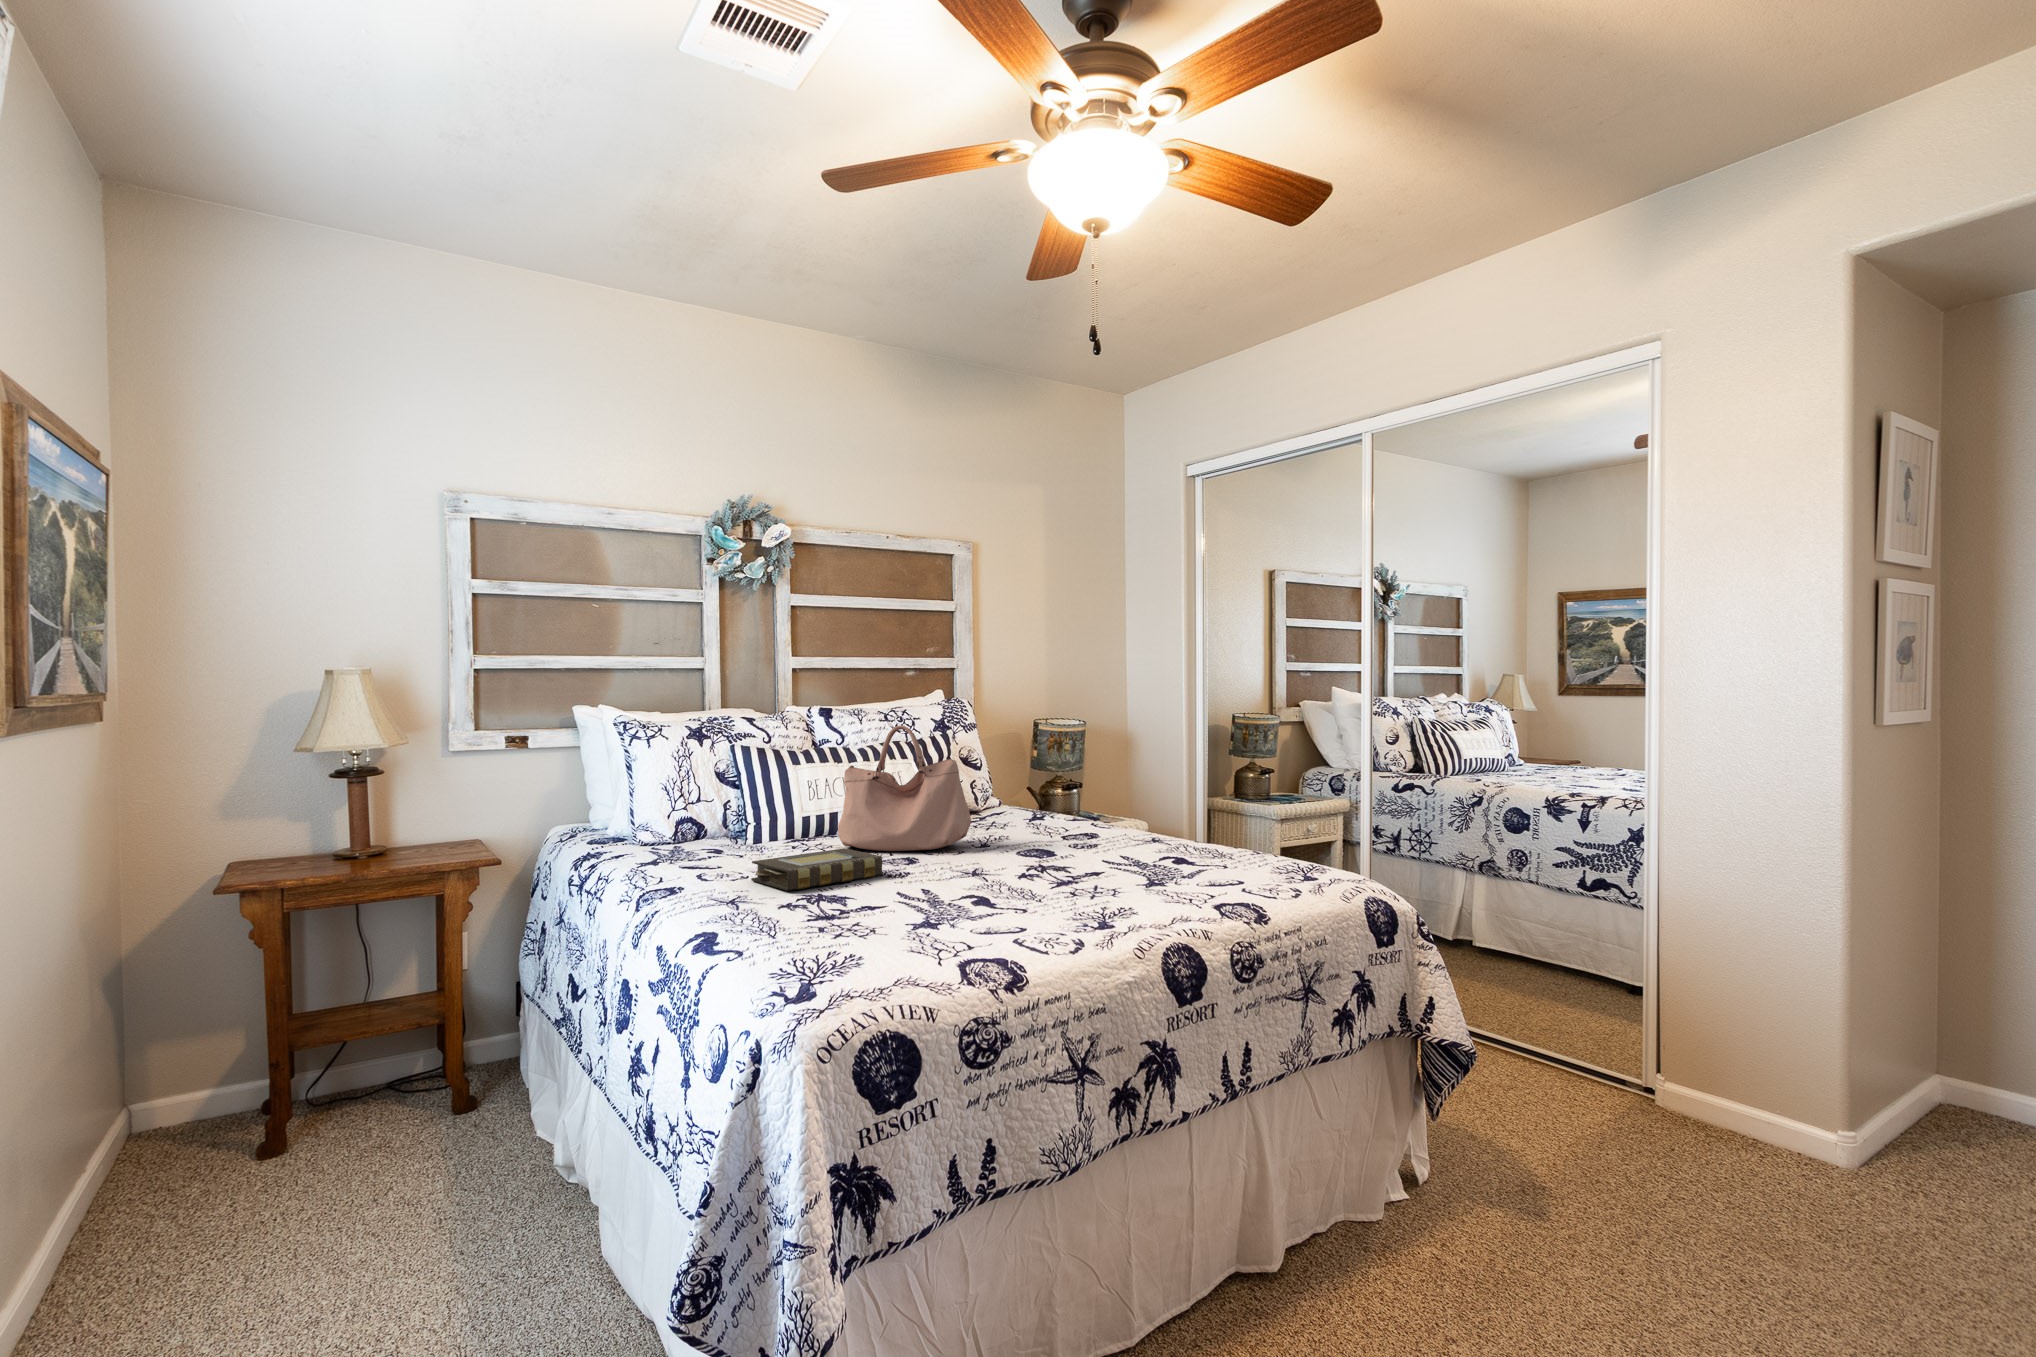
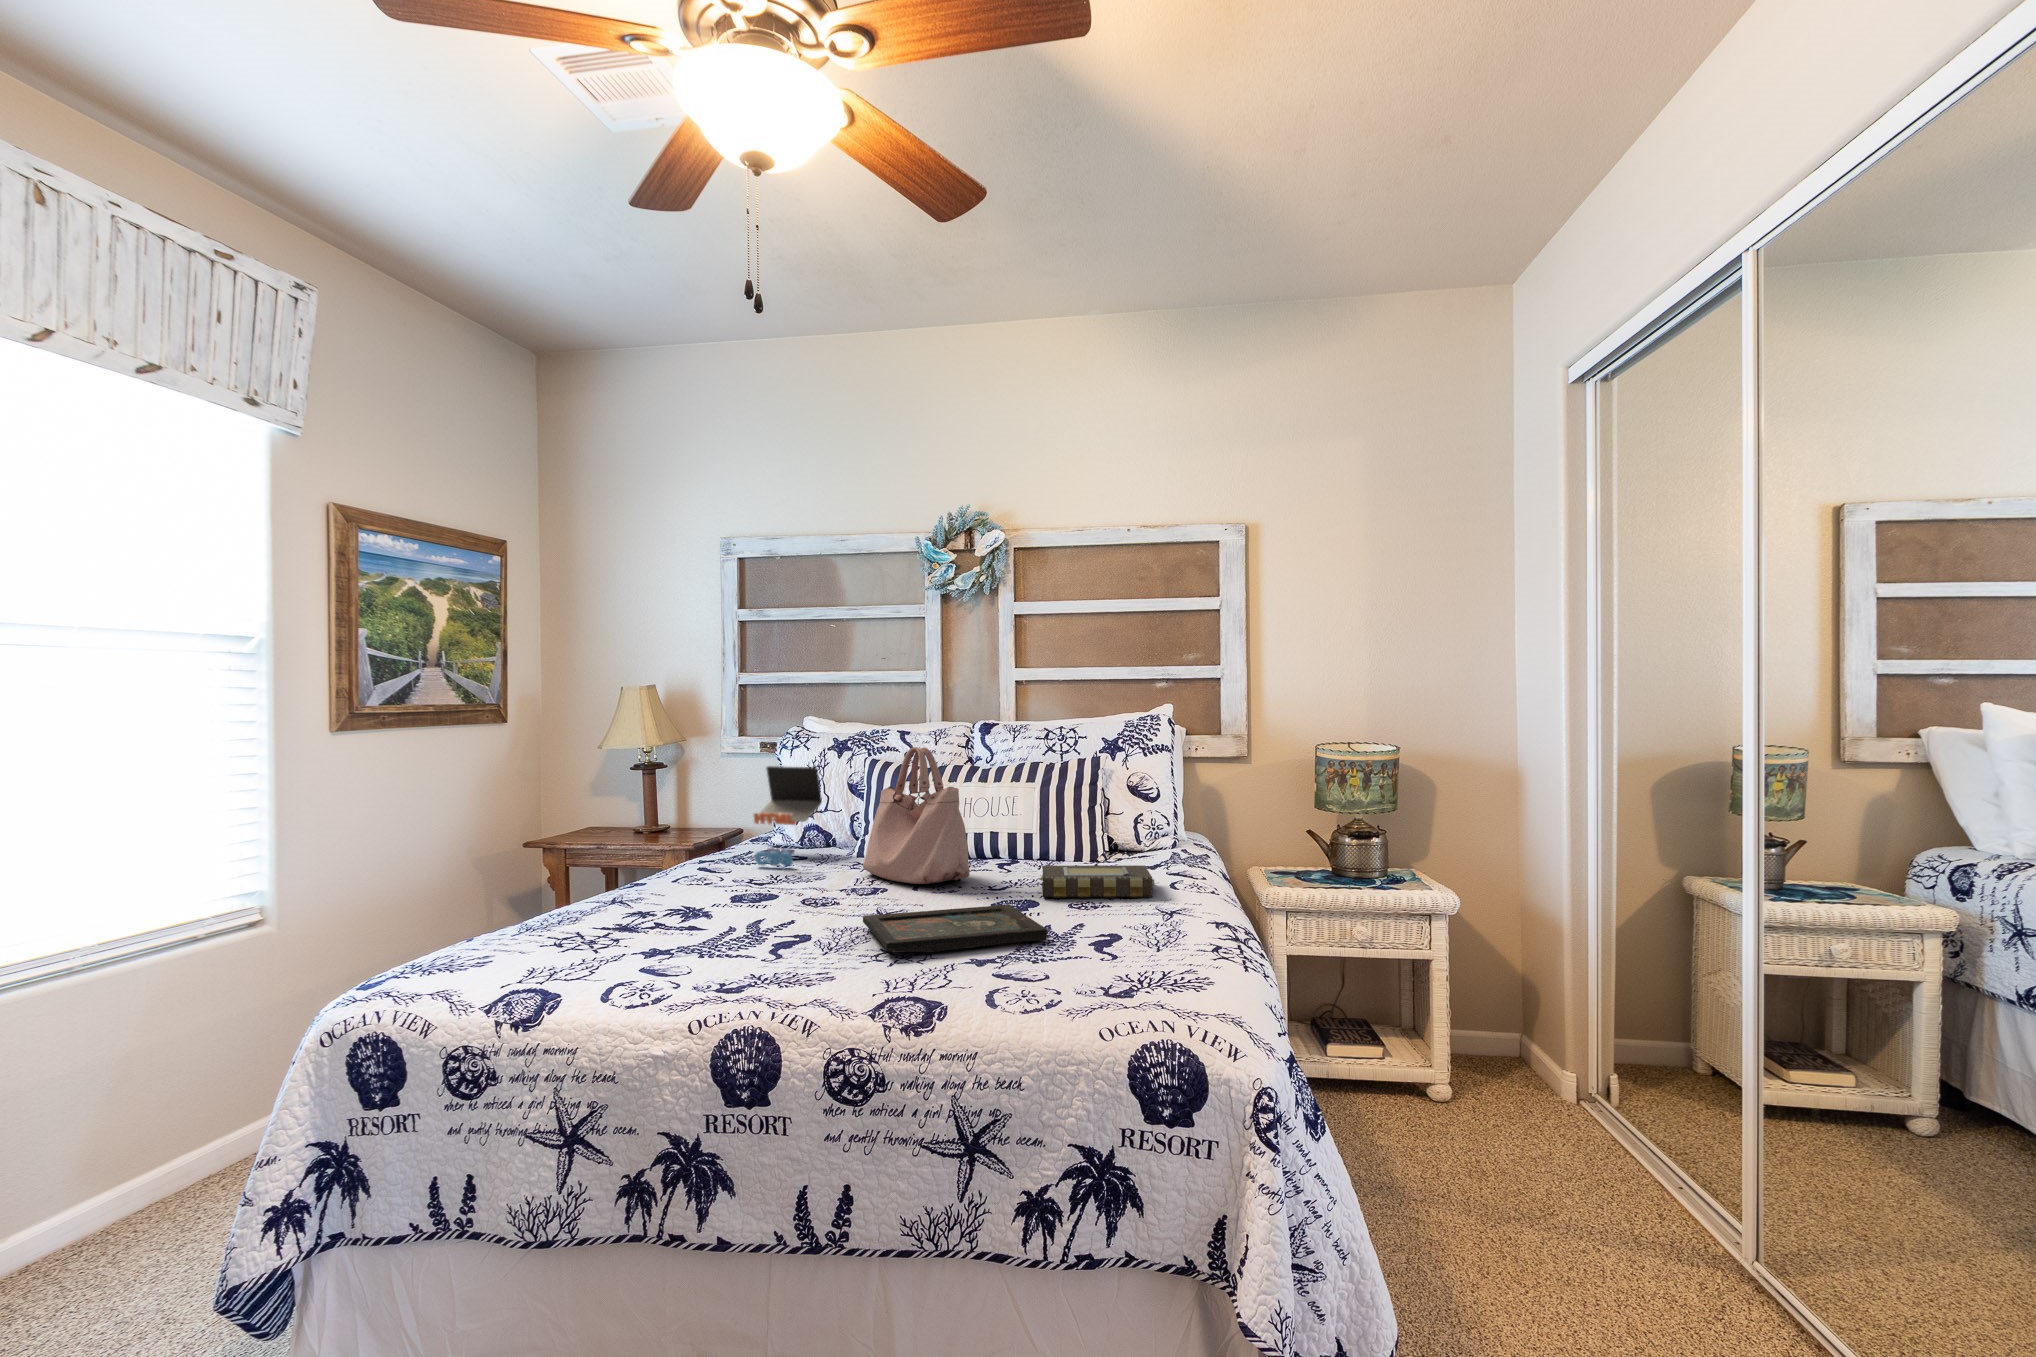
laptop: none [663,755,763,859] -> present [754,766,822,867]
book: present [751,848,882,891] -> present [1037,865,1156,898]
tray: none [1018,848,1162,884] -> present [863,905,1047,952]

